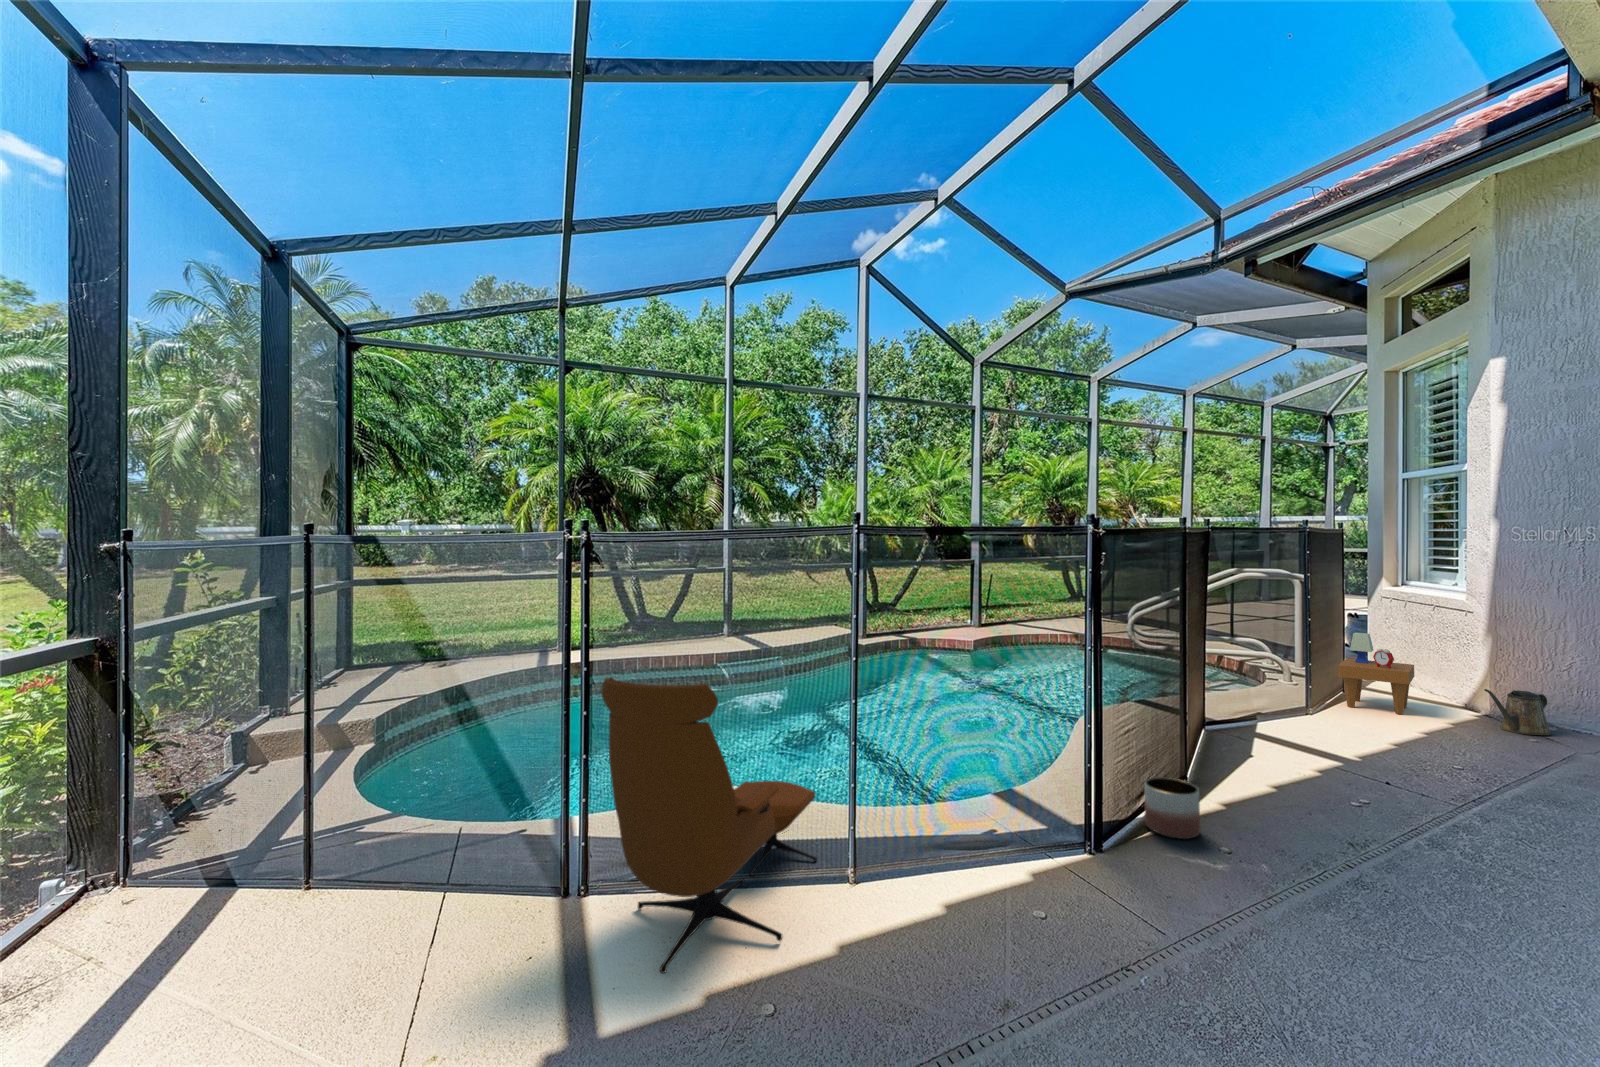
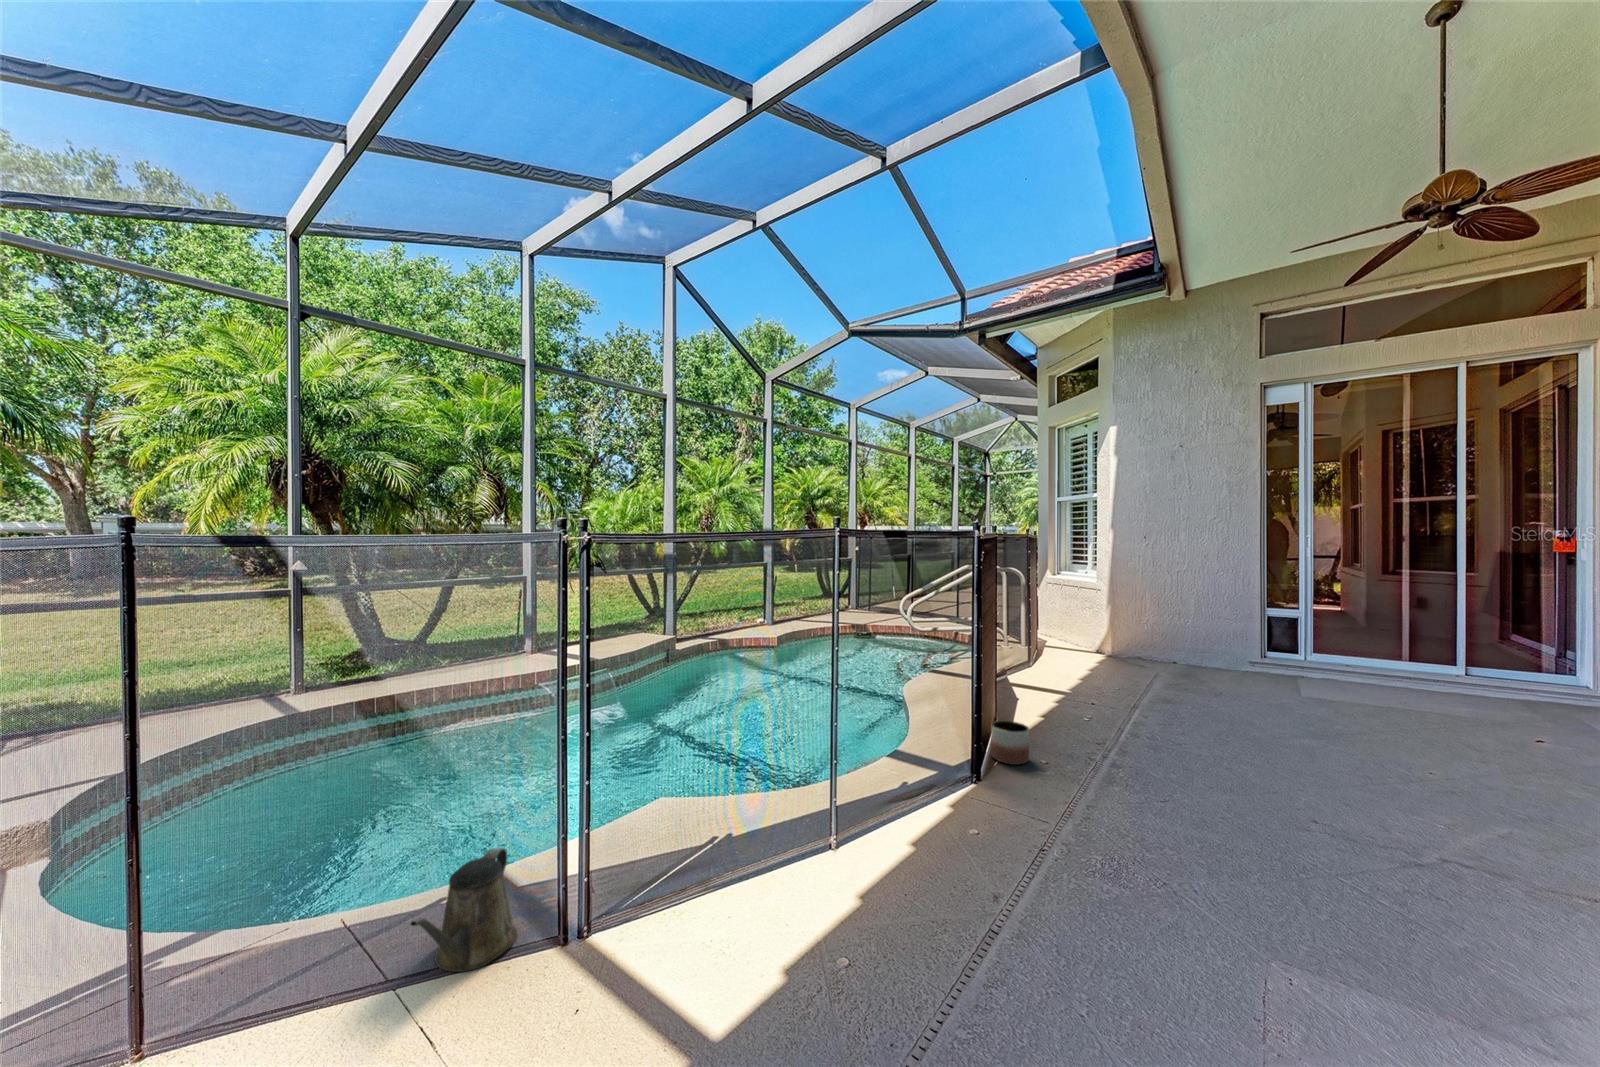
side table: present [1338,633,1414,714] -> none [1035,605,1075,660]
lounge chair: present [601,677,817,973] -> none [655,682,815,972]
watering can: present [1484,689,1552,735] -> present [411,848,517,972]

